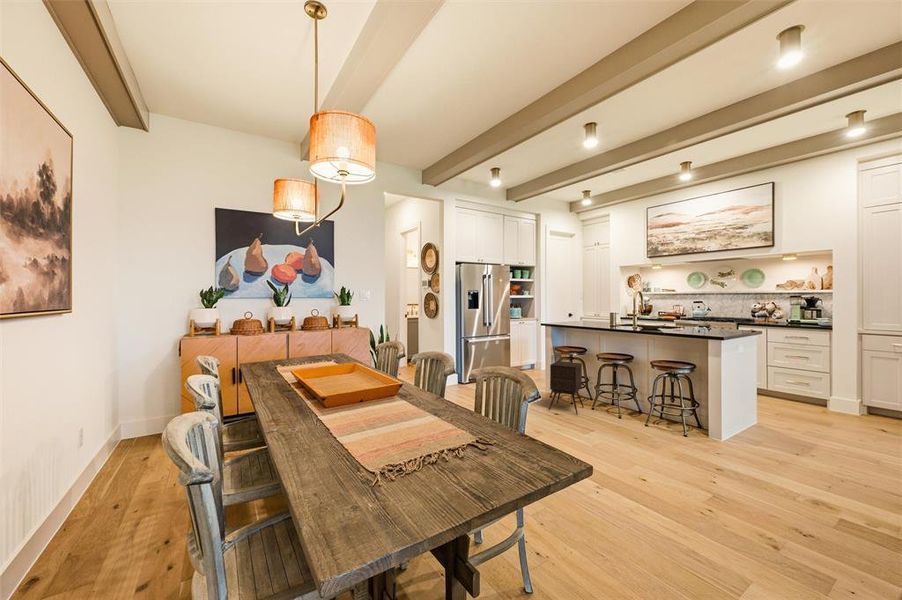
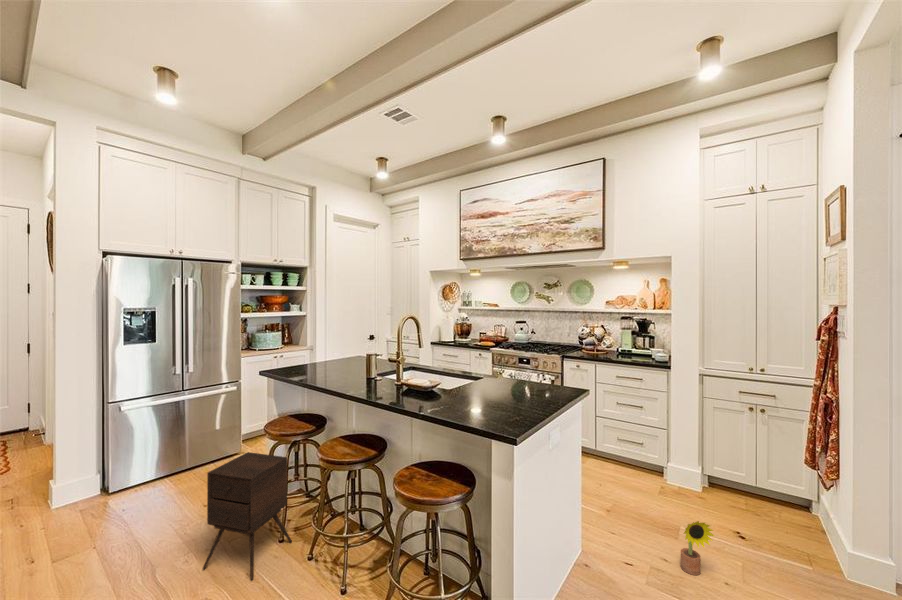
decorative plant: none [835,404,859,437] -> present [681,521,714,575]

